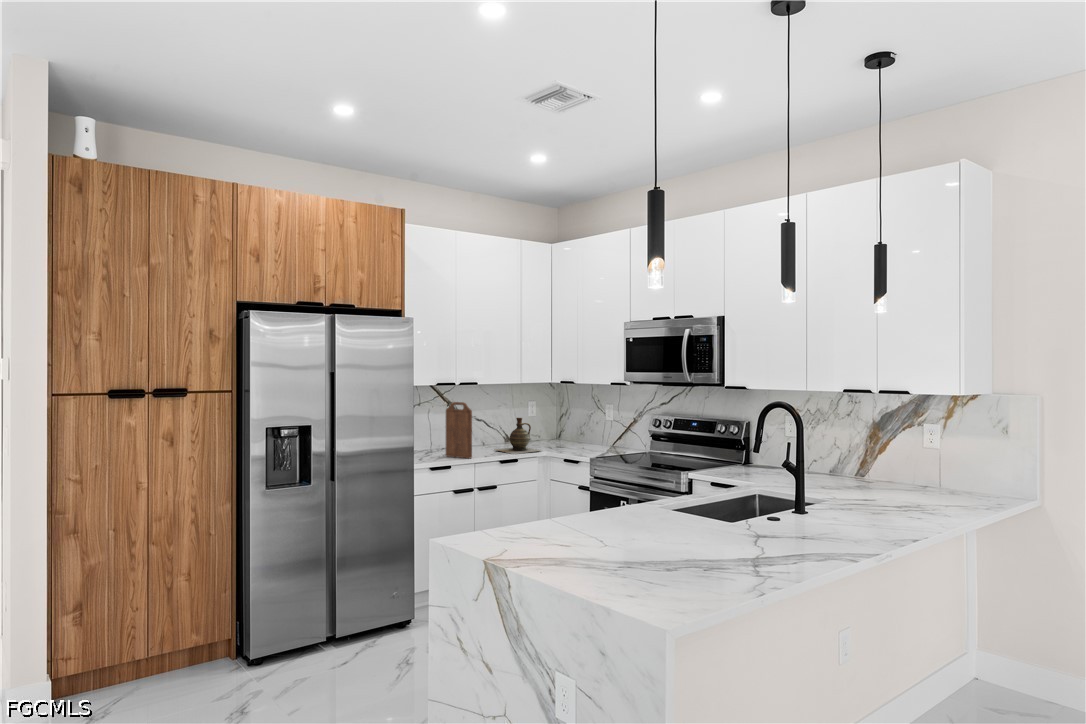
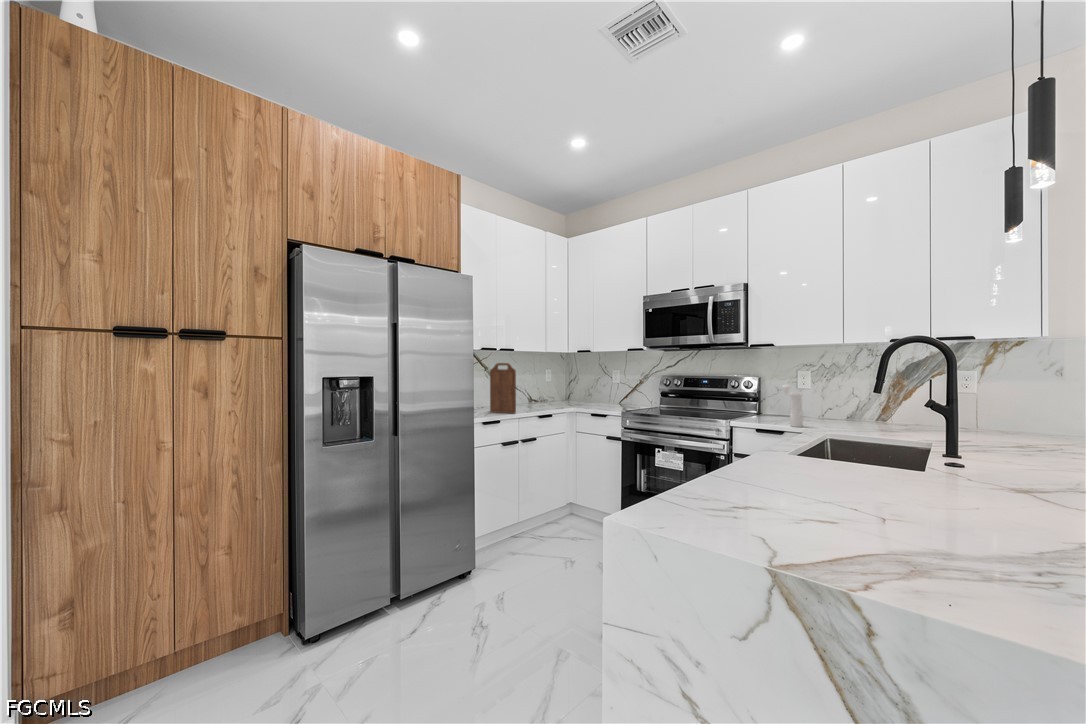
ceramic jug: present [495,418,541,454] -> none [526,379,569,410]
pepper mill: none [740,435,752,481] -> present [782,385,803,427]

